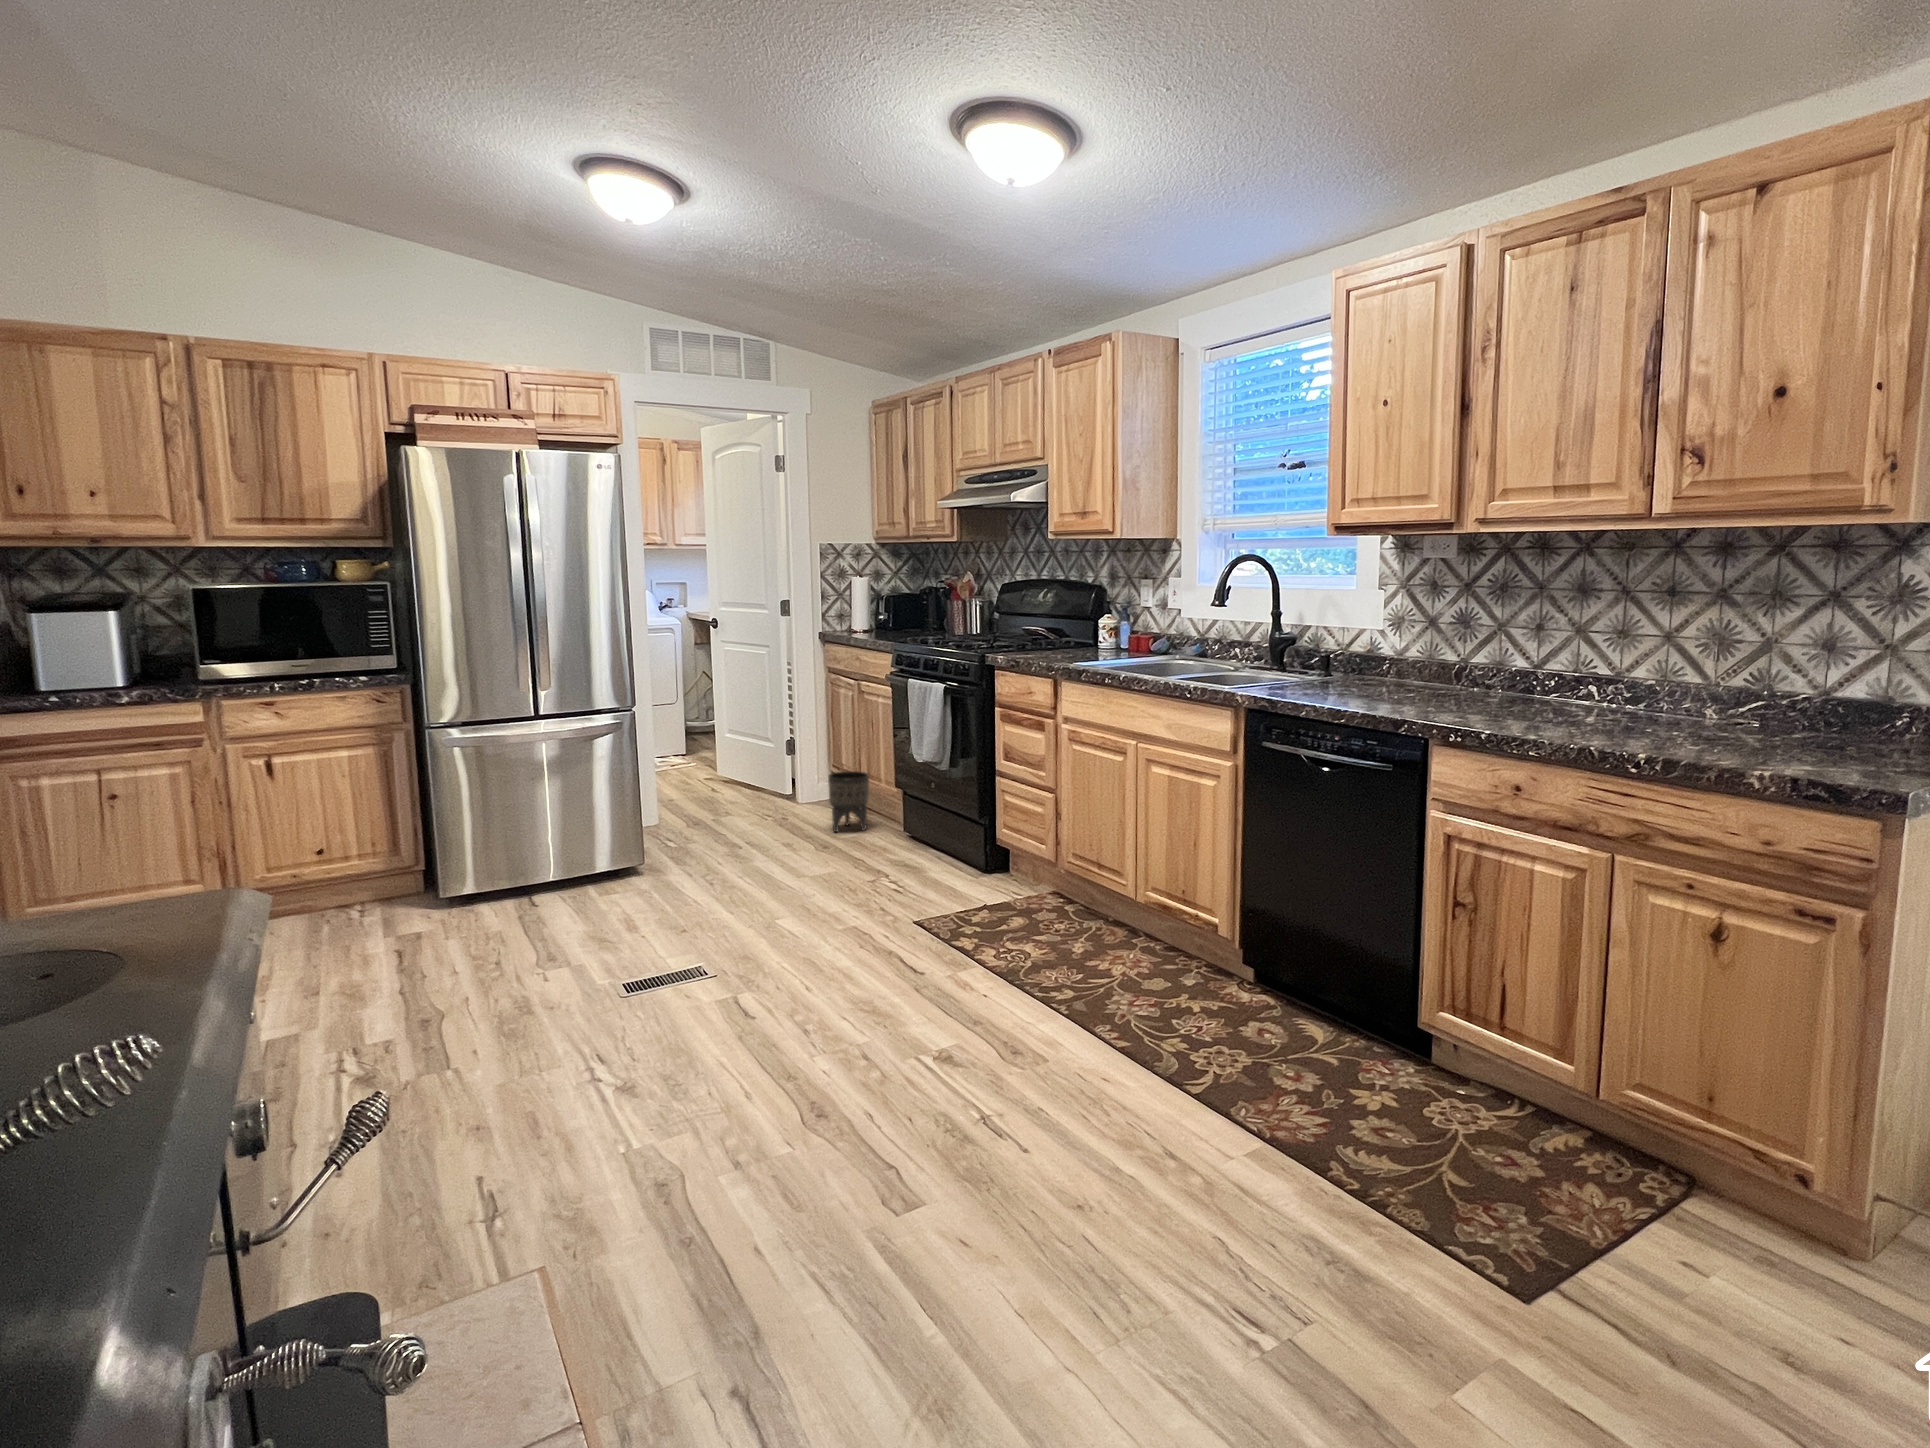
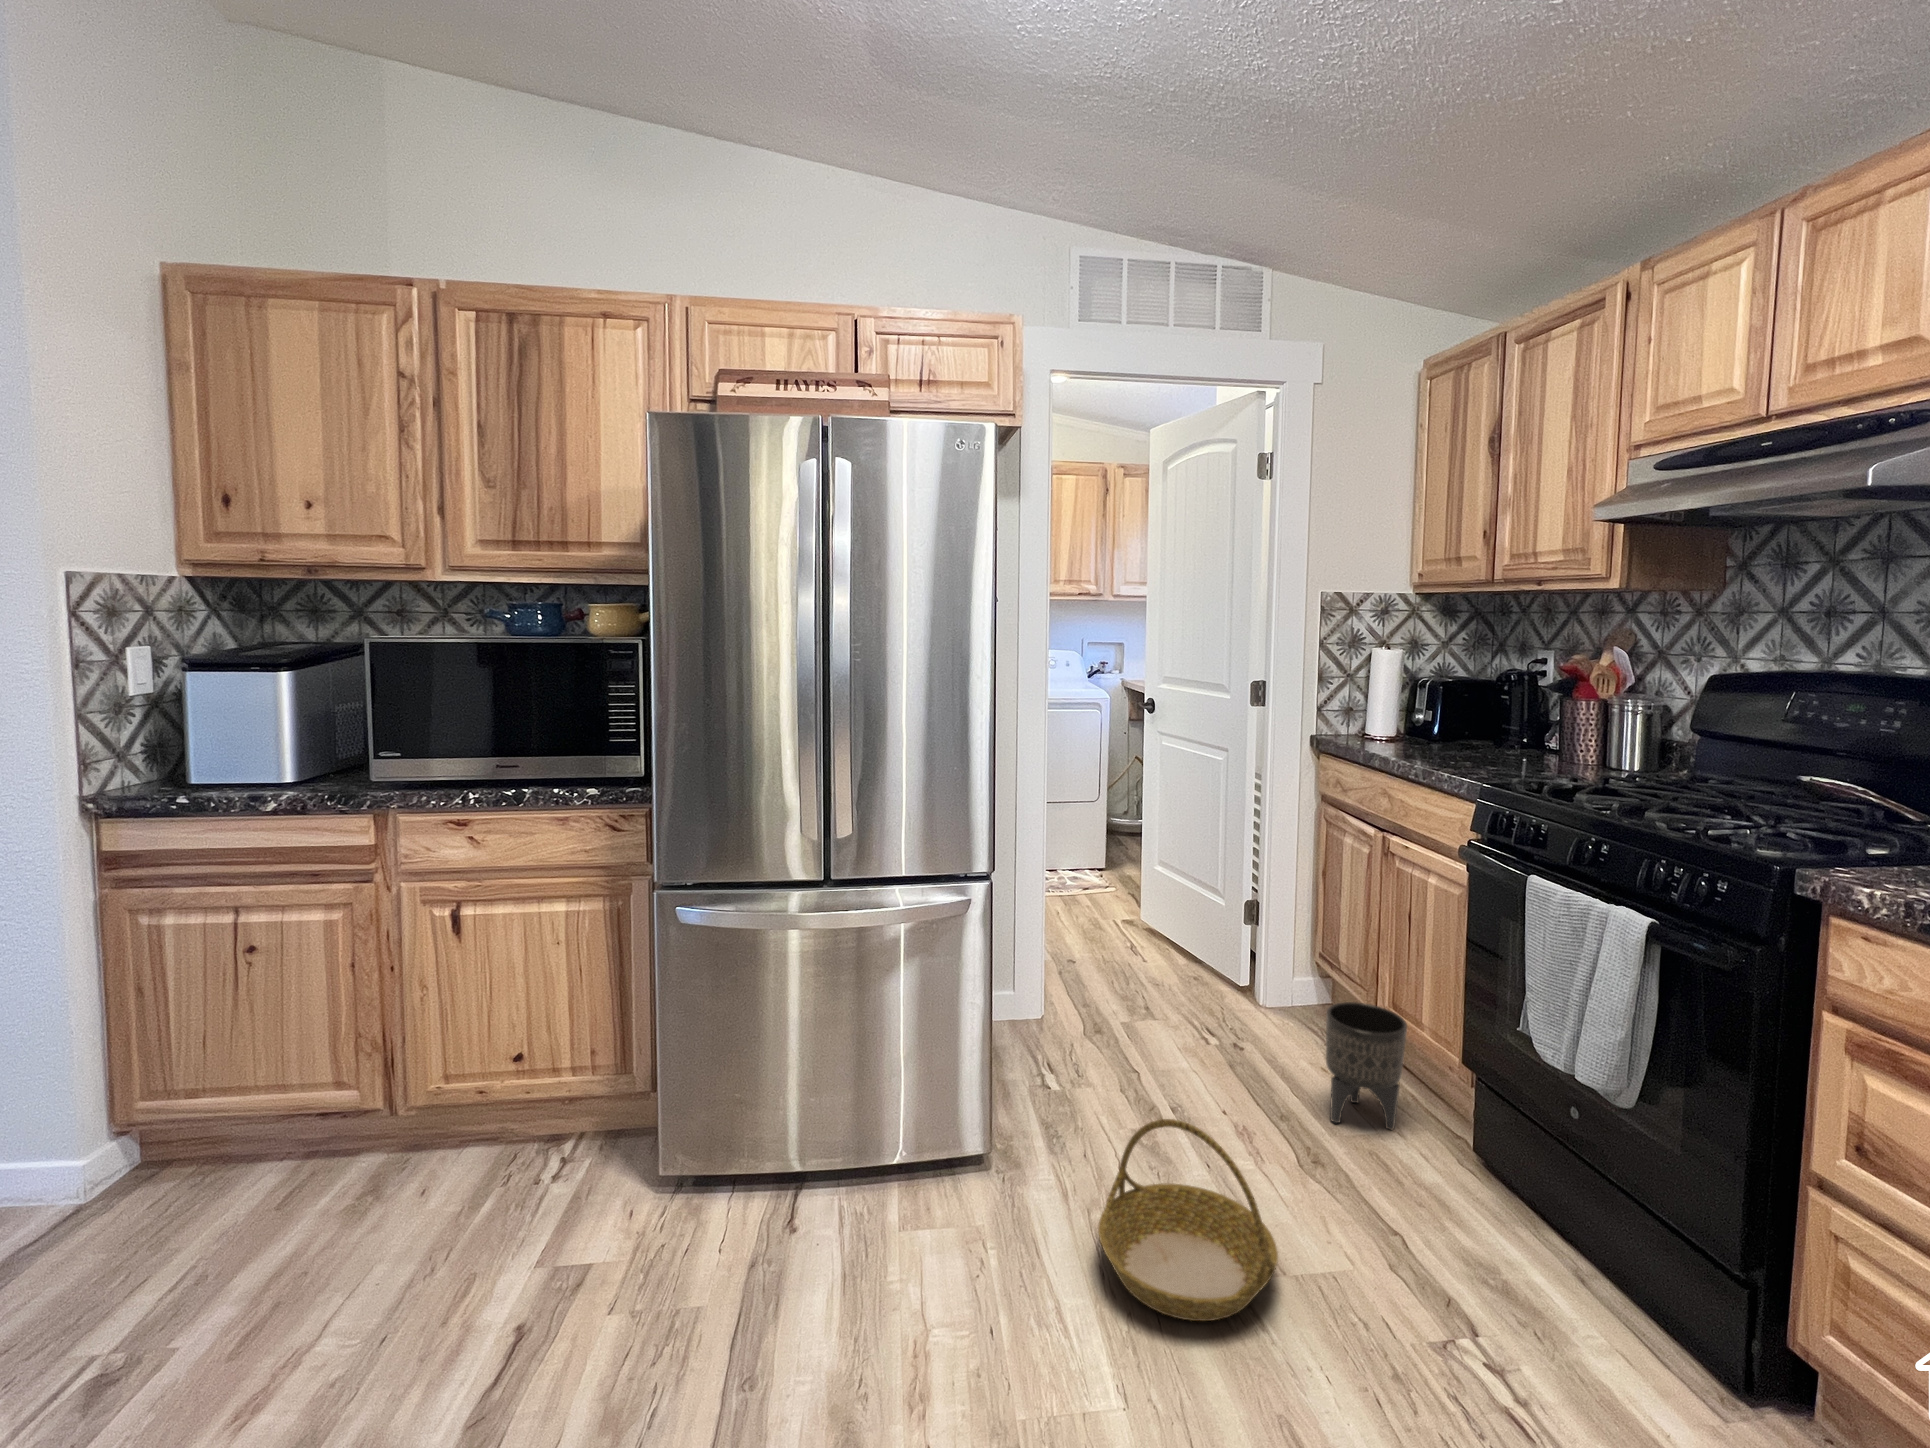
basket: none [710,807,798,889] -> present [1098,1119,1278,1321]

